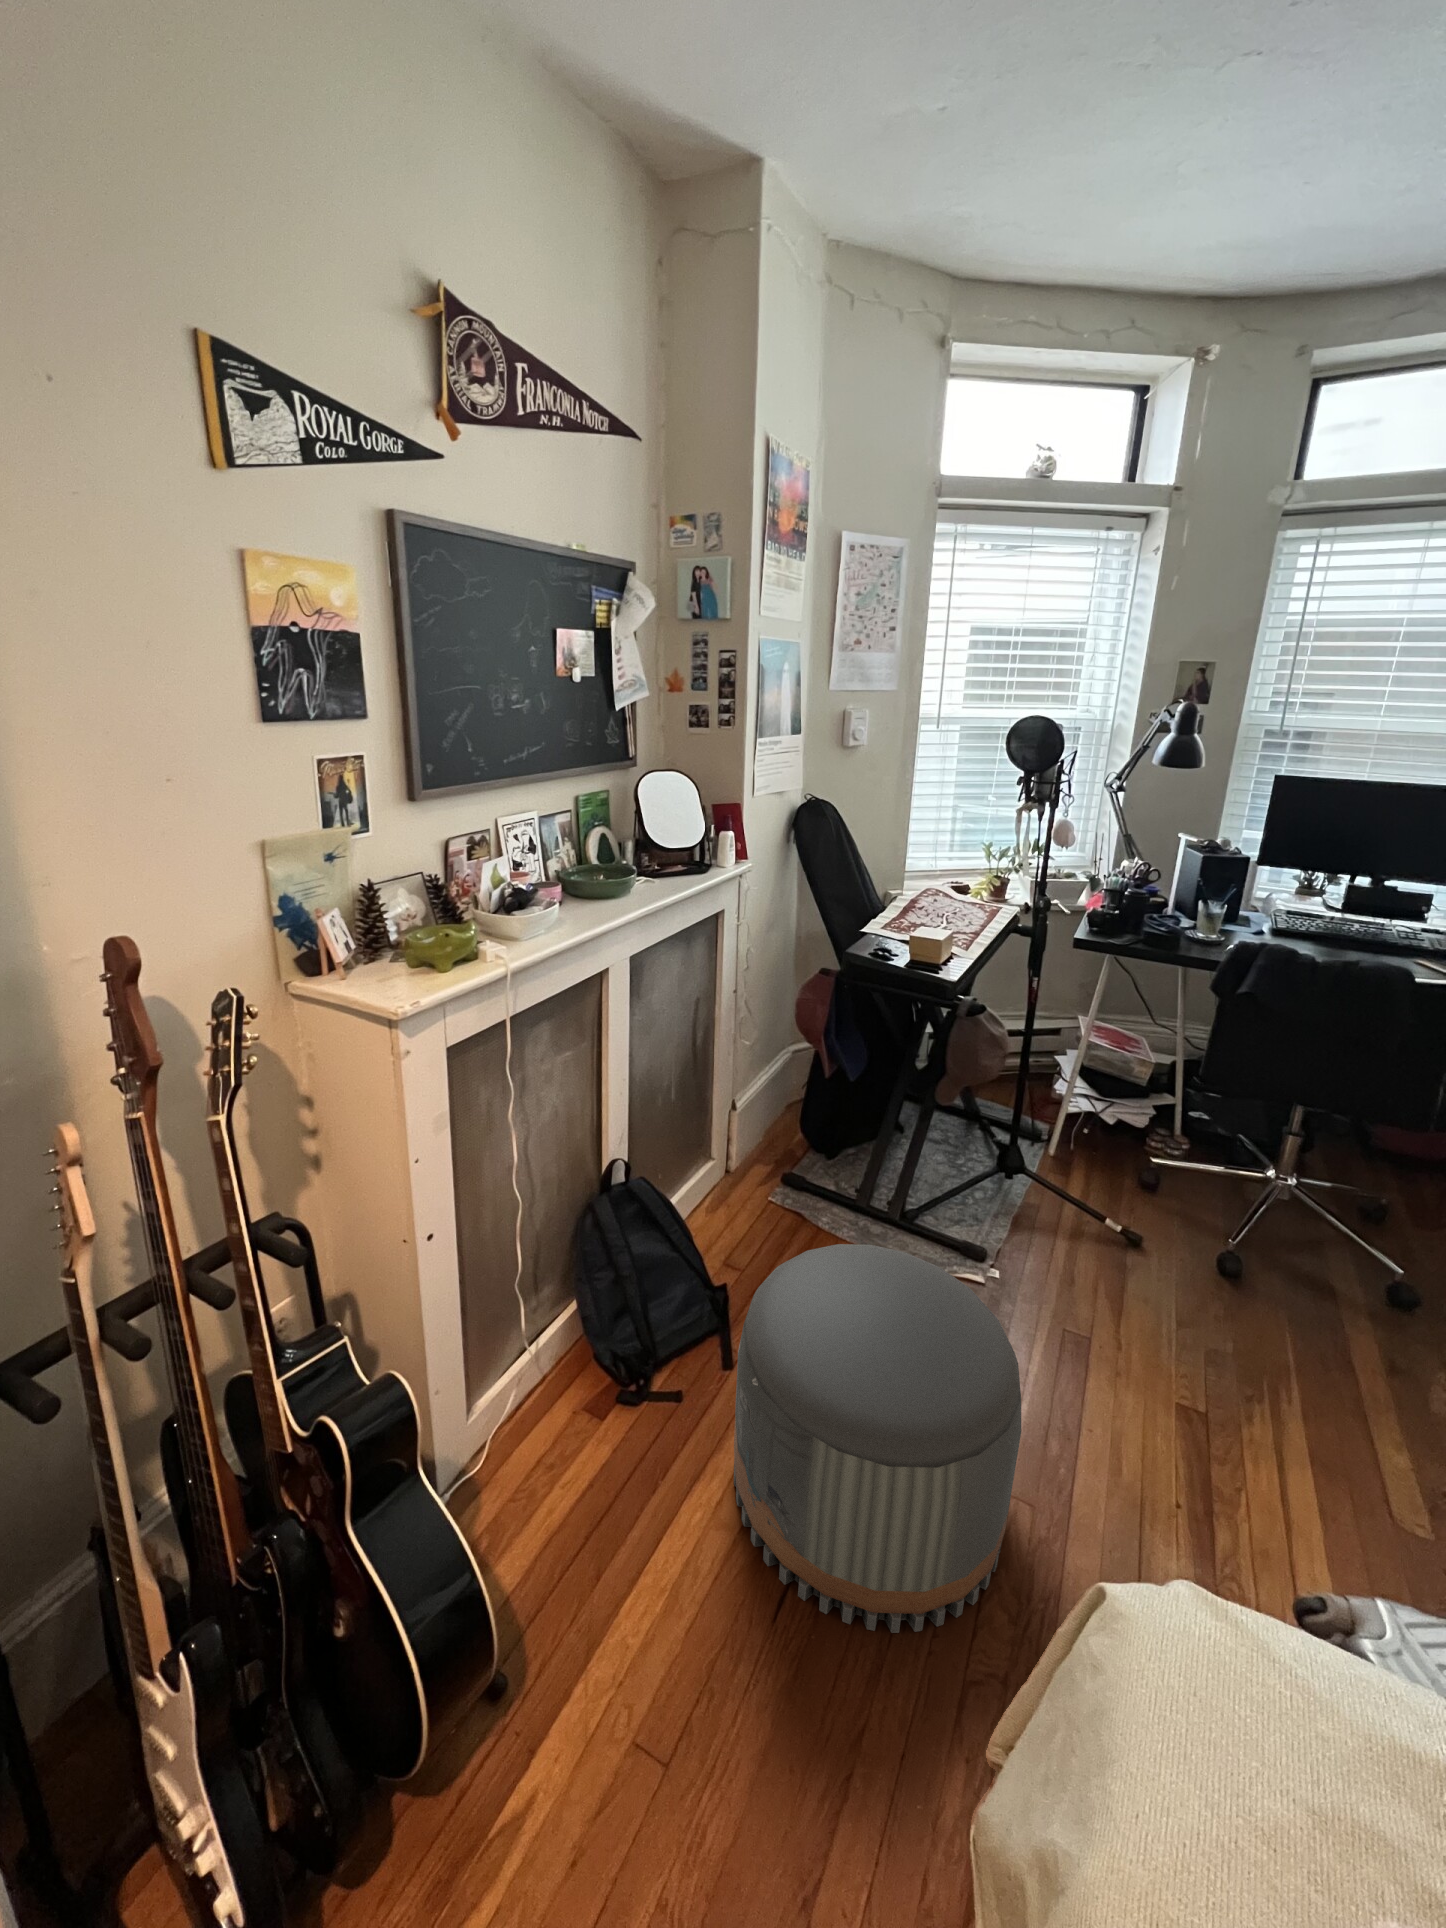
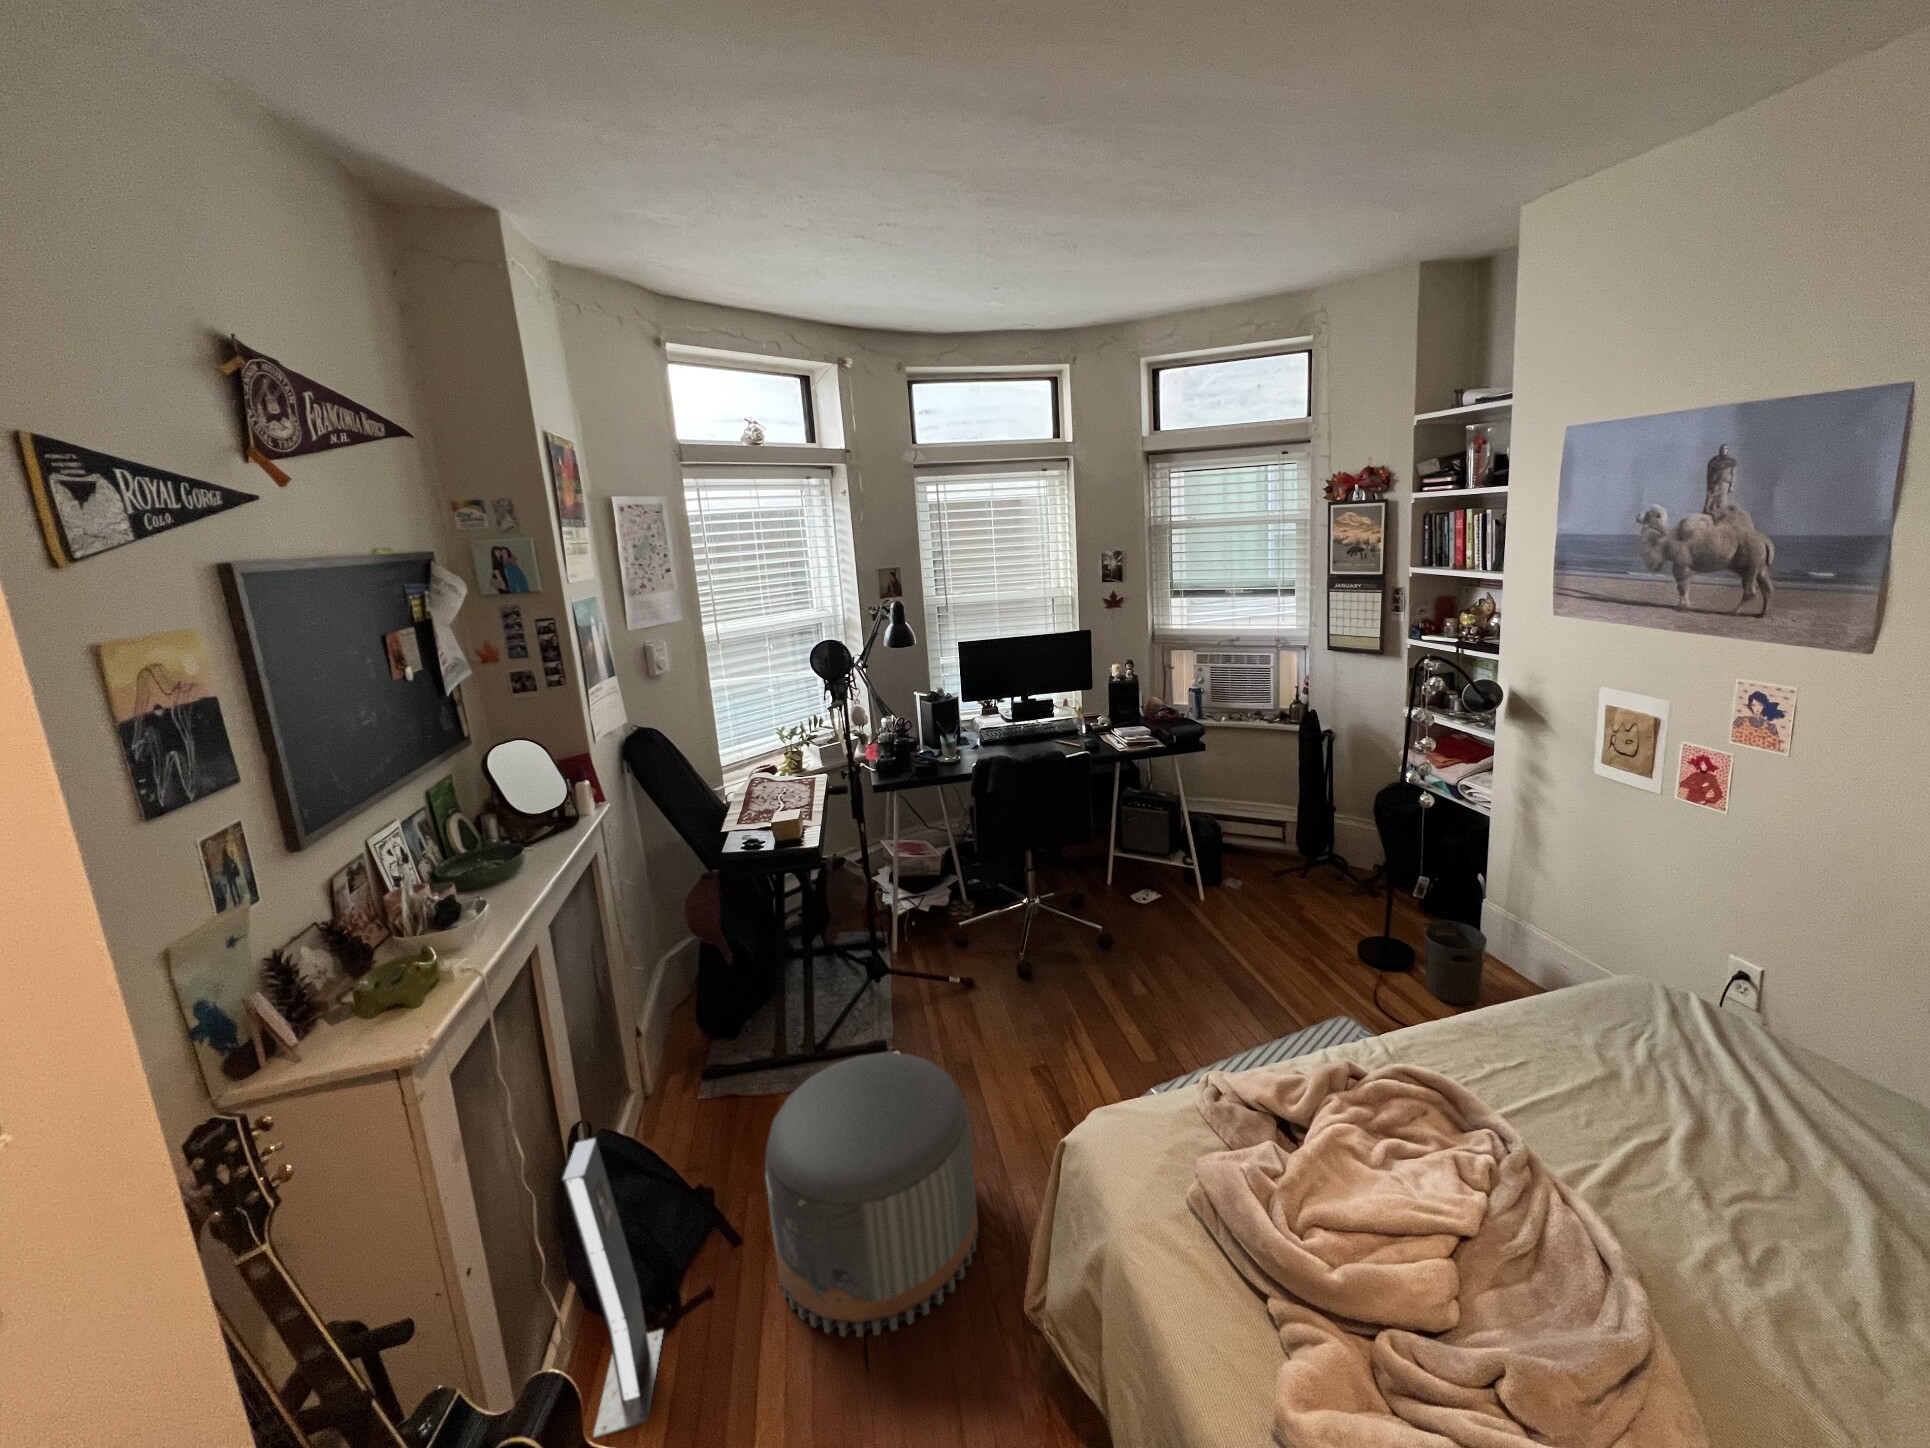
speaker: none [523,1174,622,1482] -> present [563,1139,664,1439]

